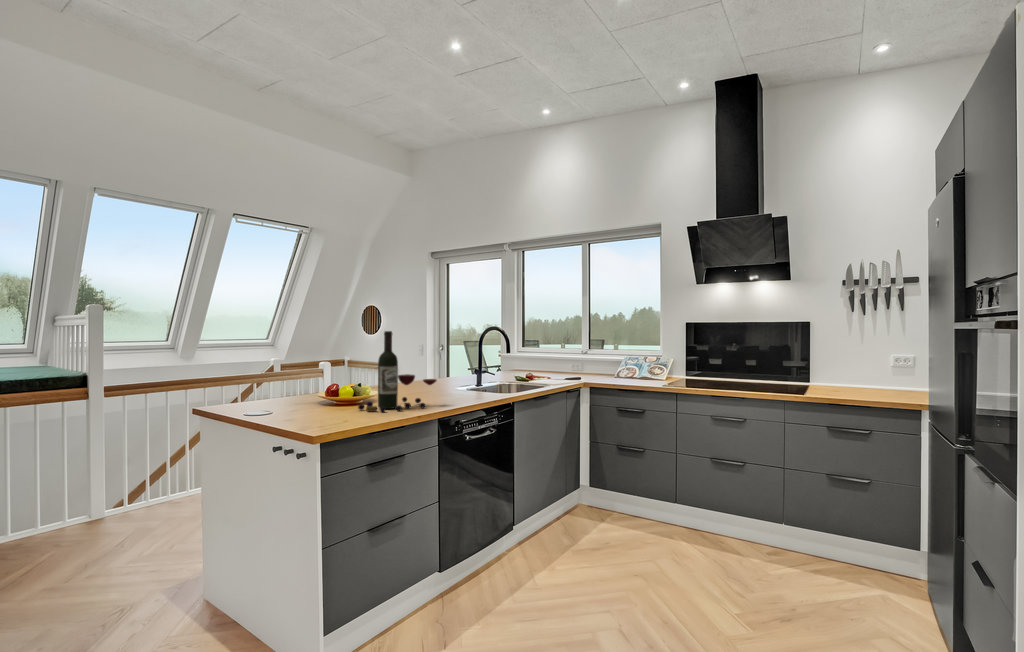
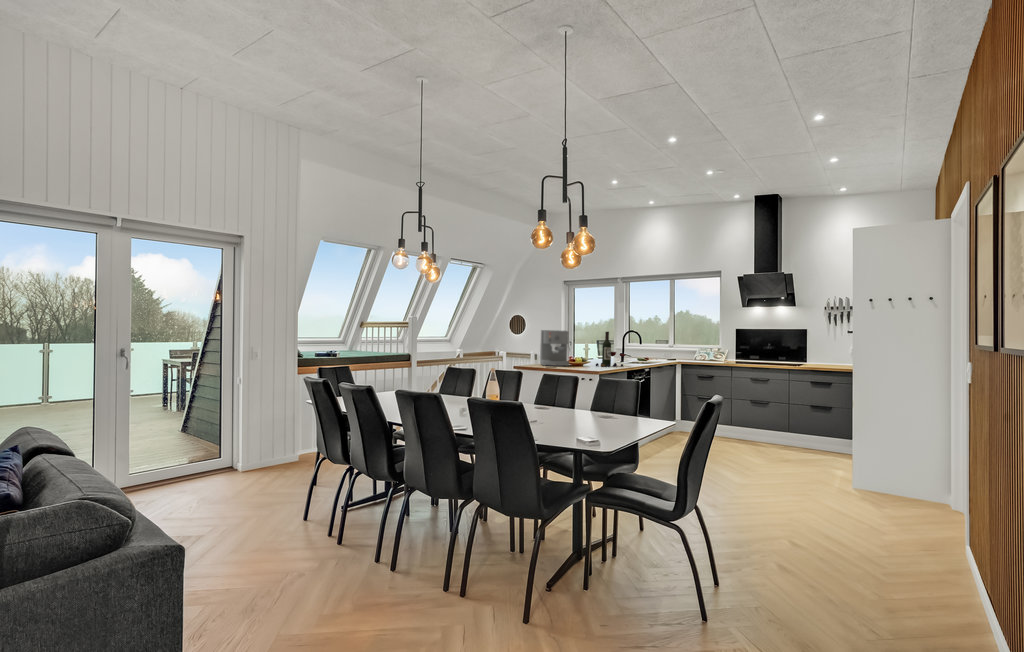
coffee maker: none [229,330,308,413] -> present [540,330,569,366]

